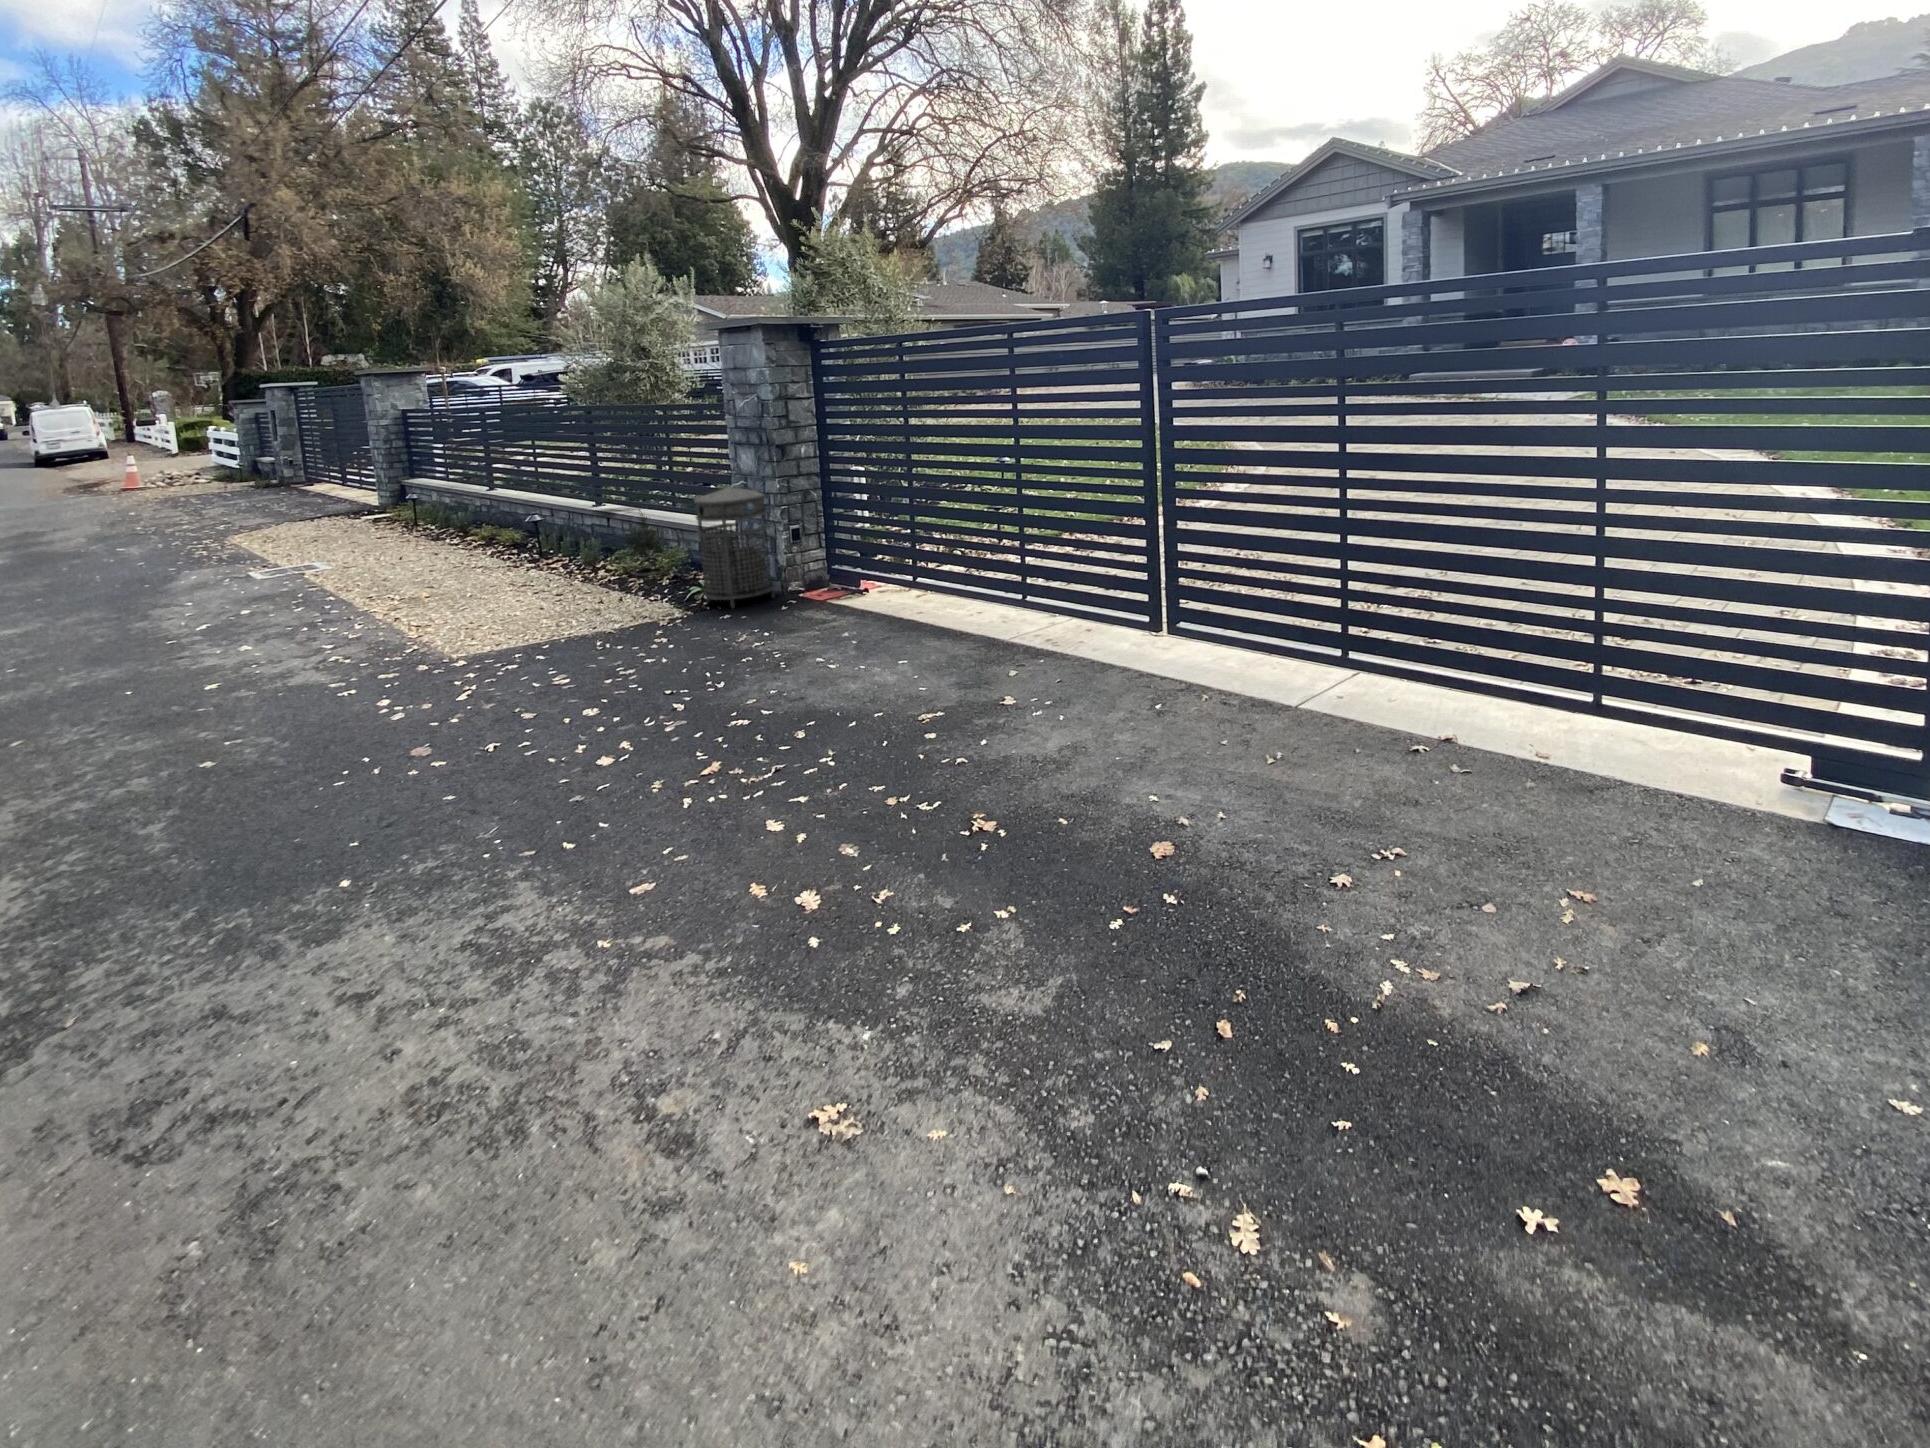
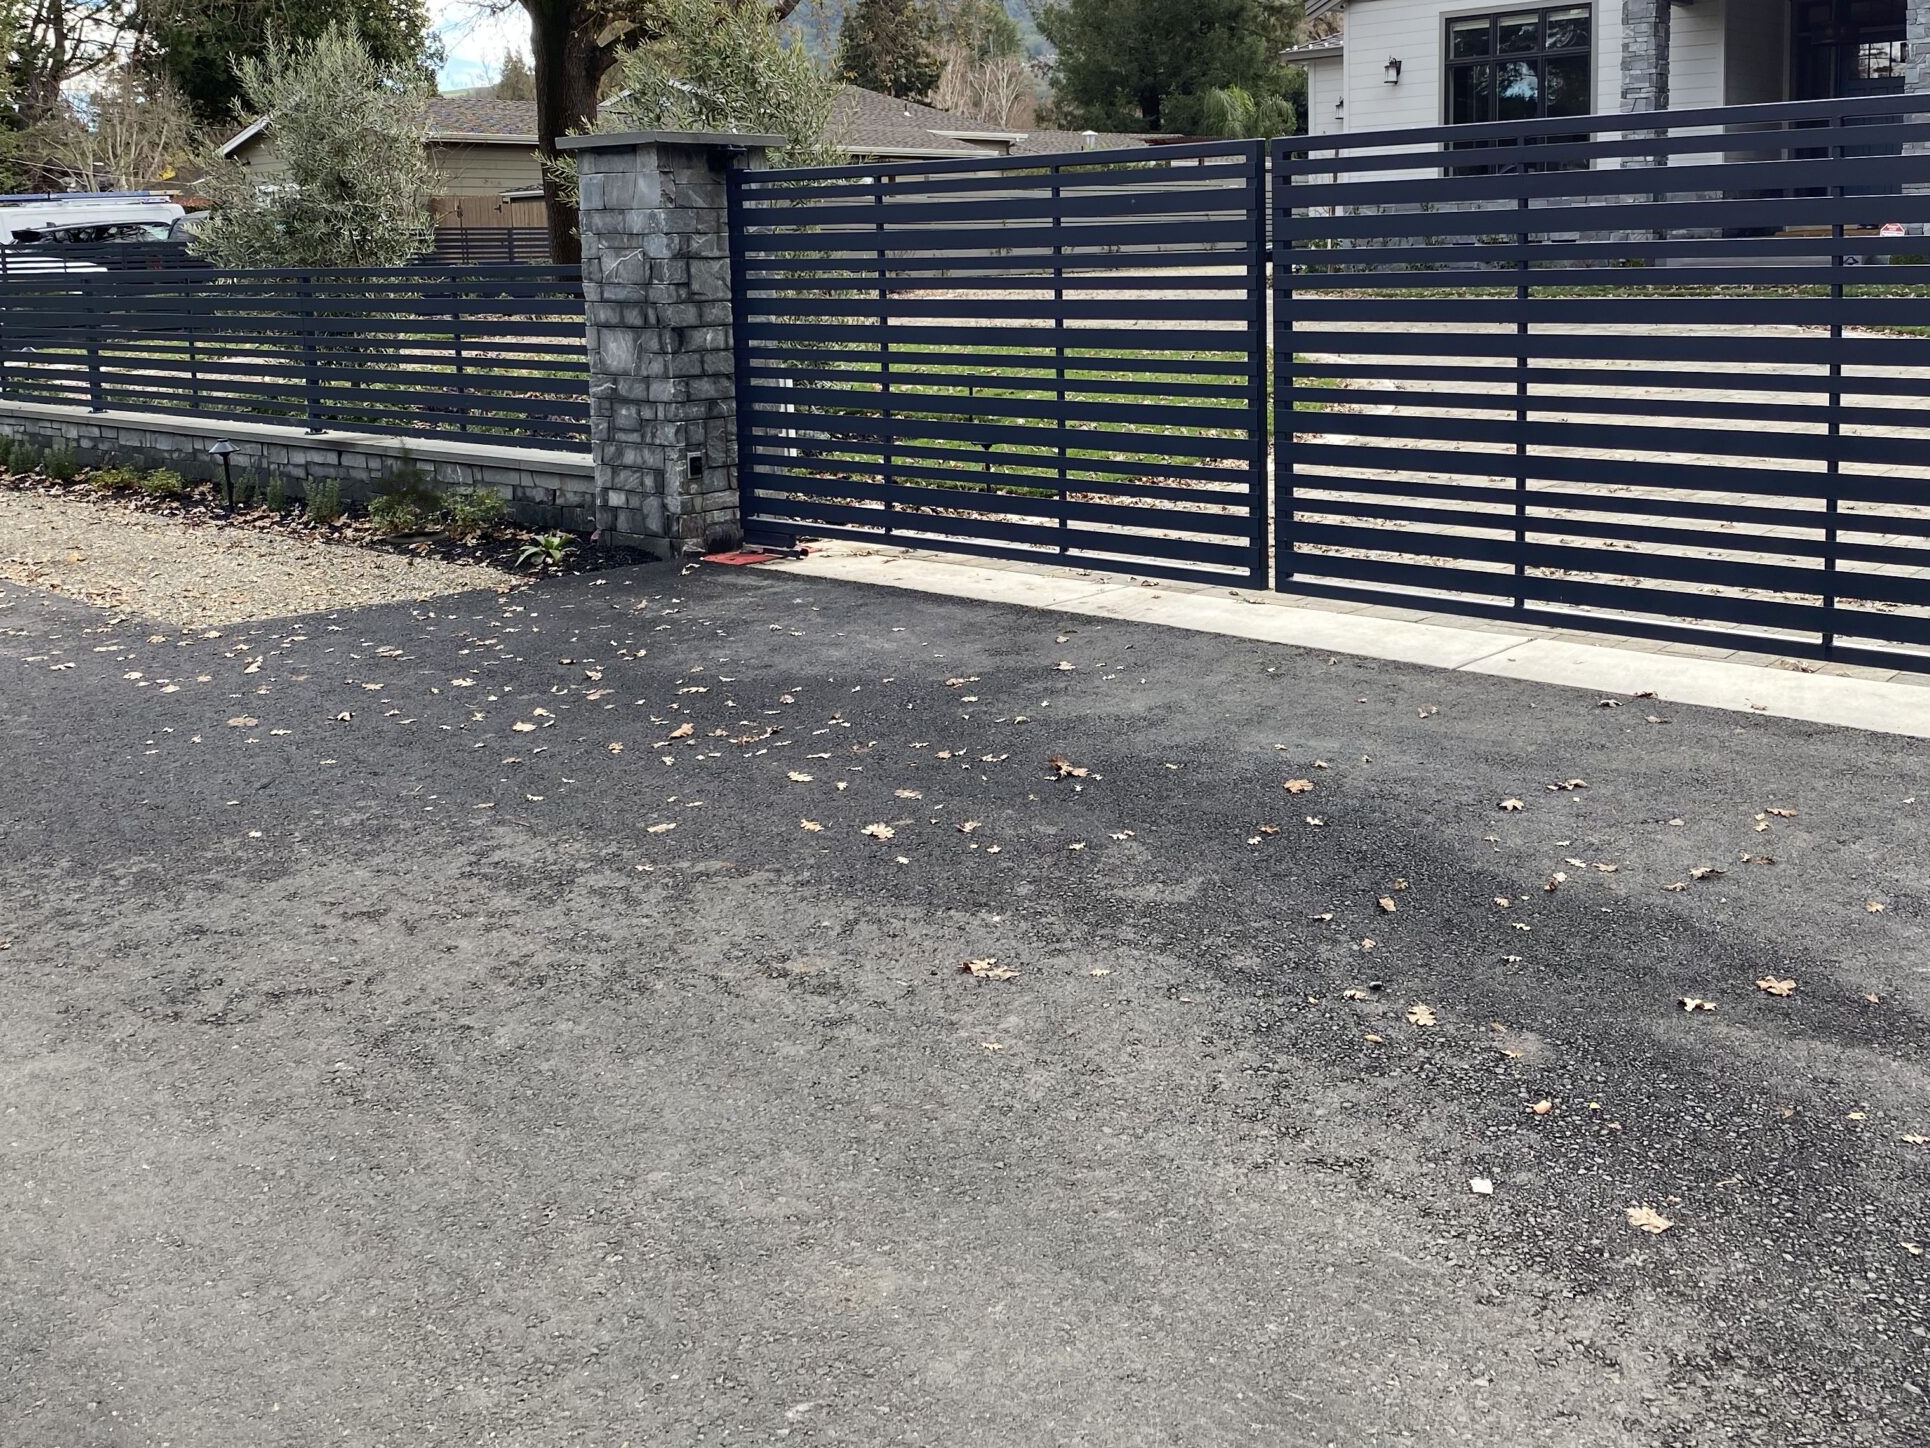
trash can: present [694,487,775,608] -> none [529,392,650,580]

